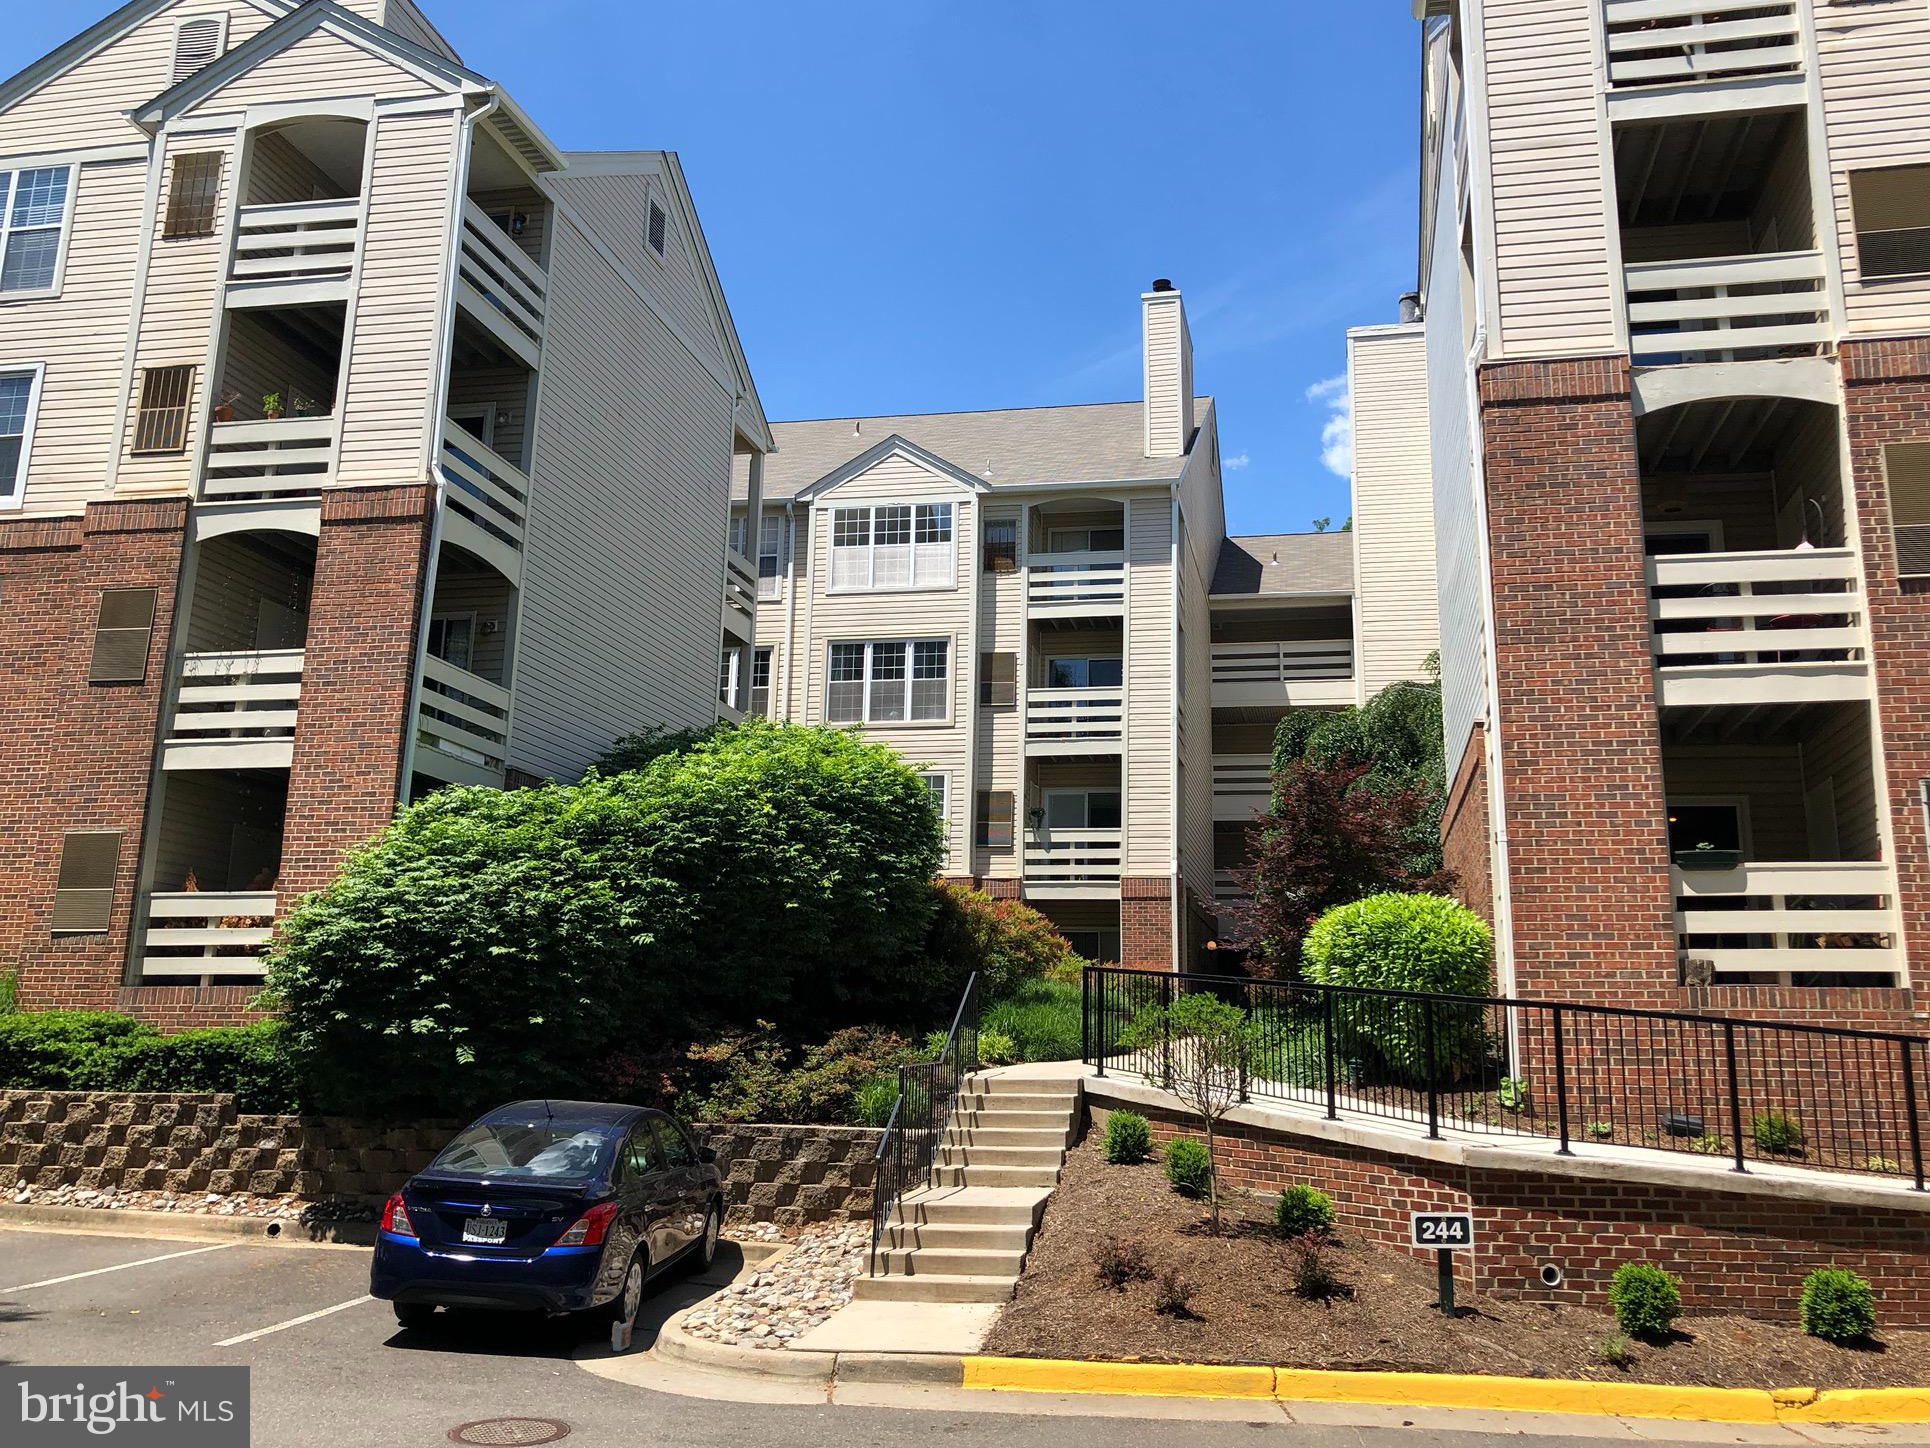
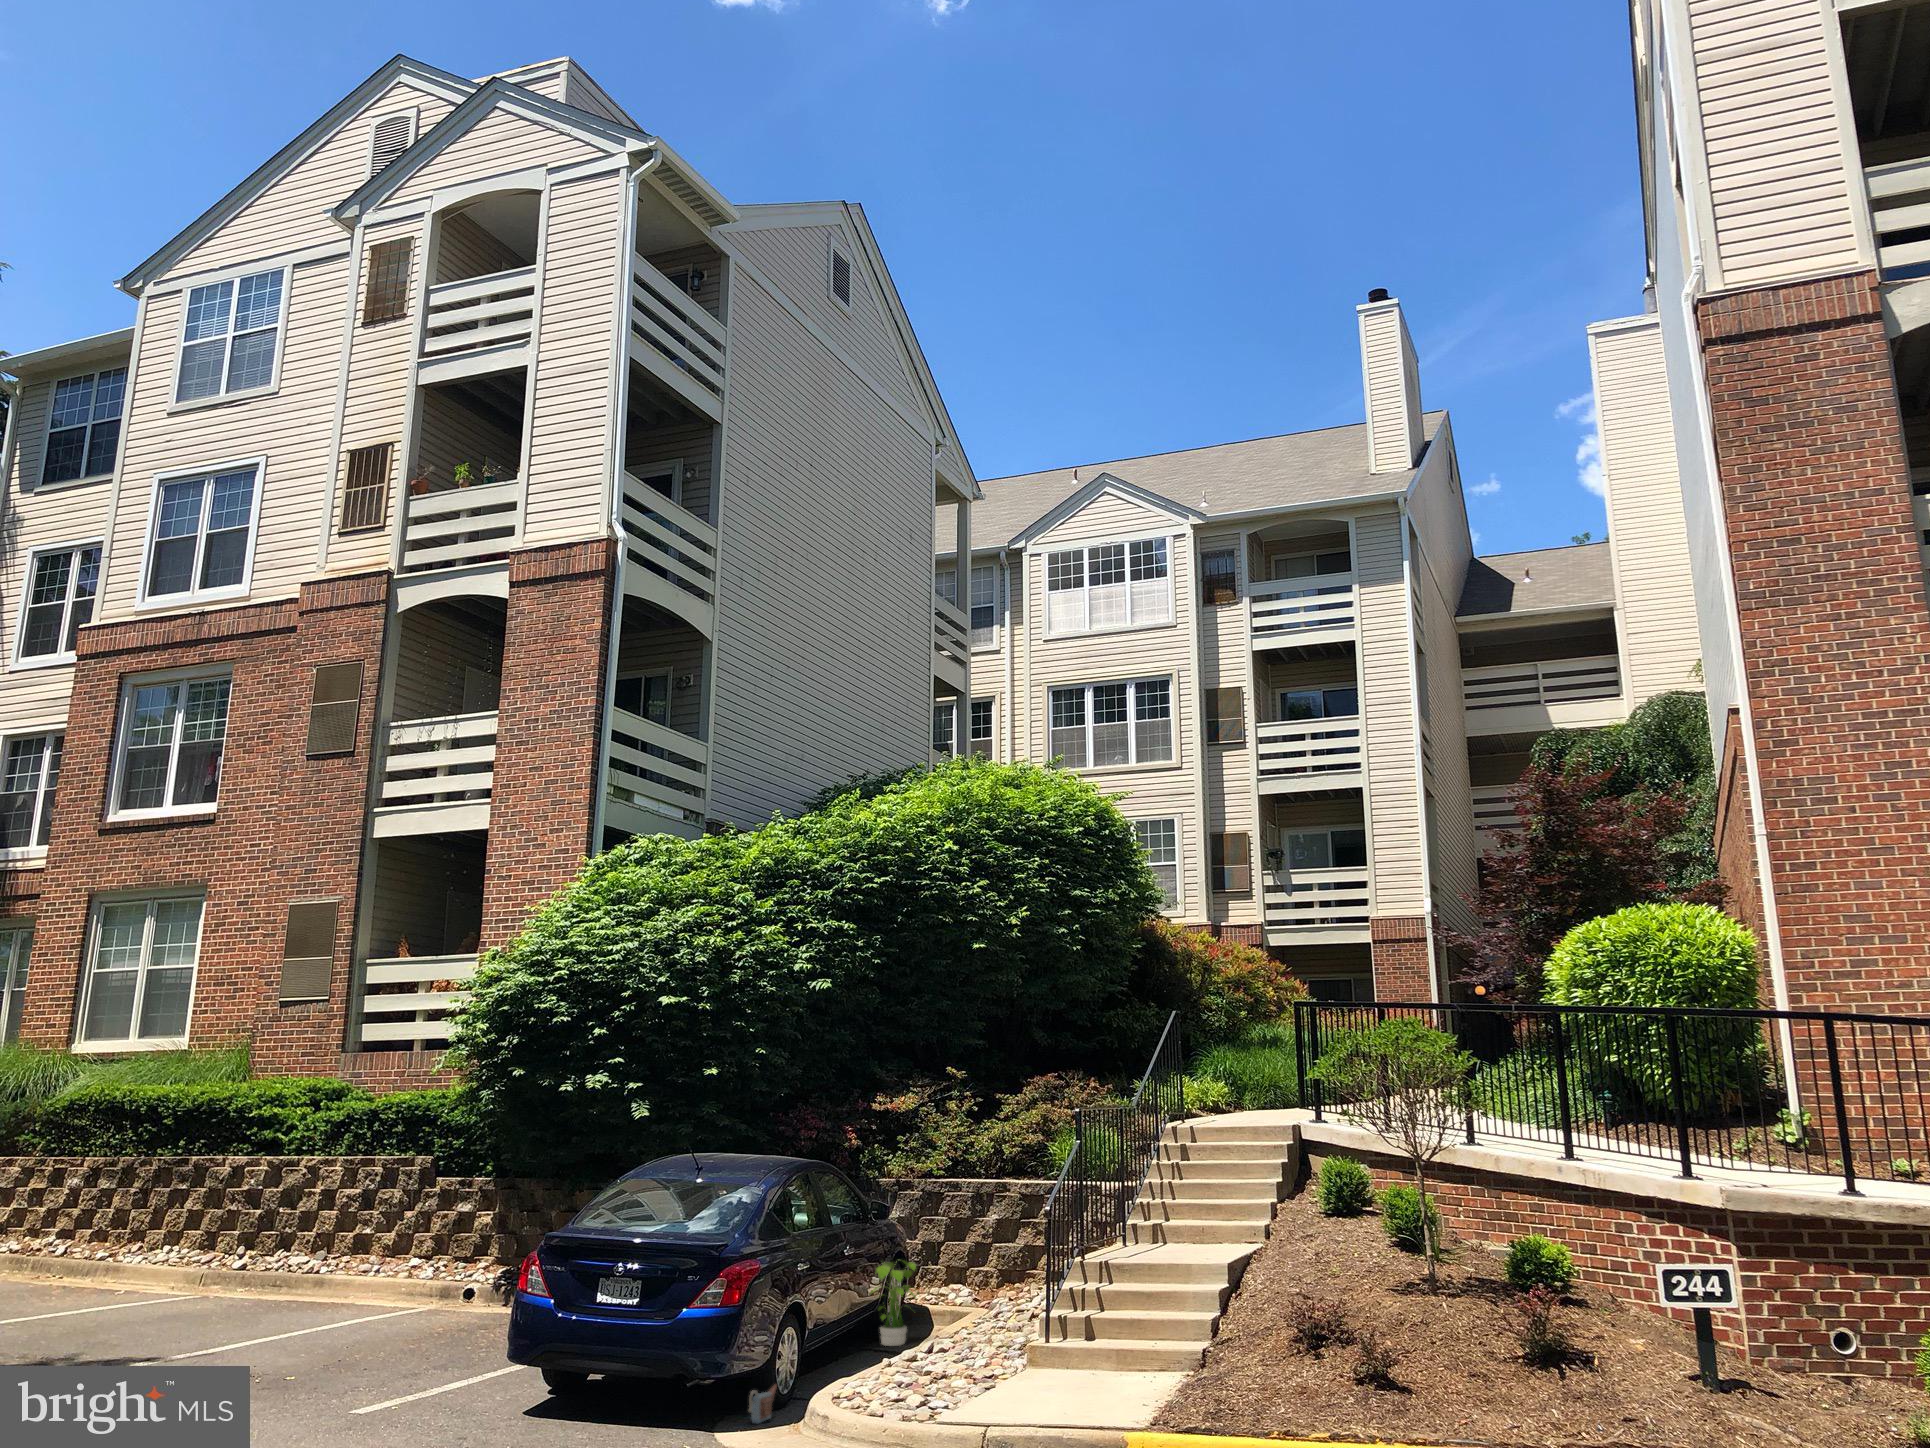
potted plant: none [701,1201,750,1280] -> present [871,1261,916,1346]

